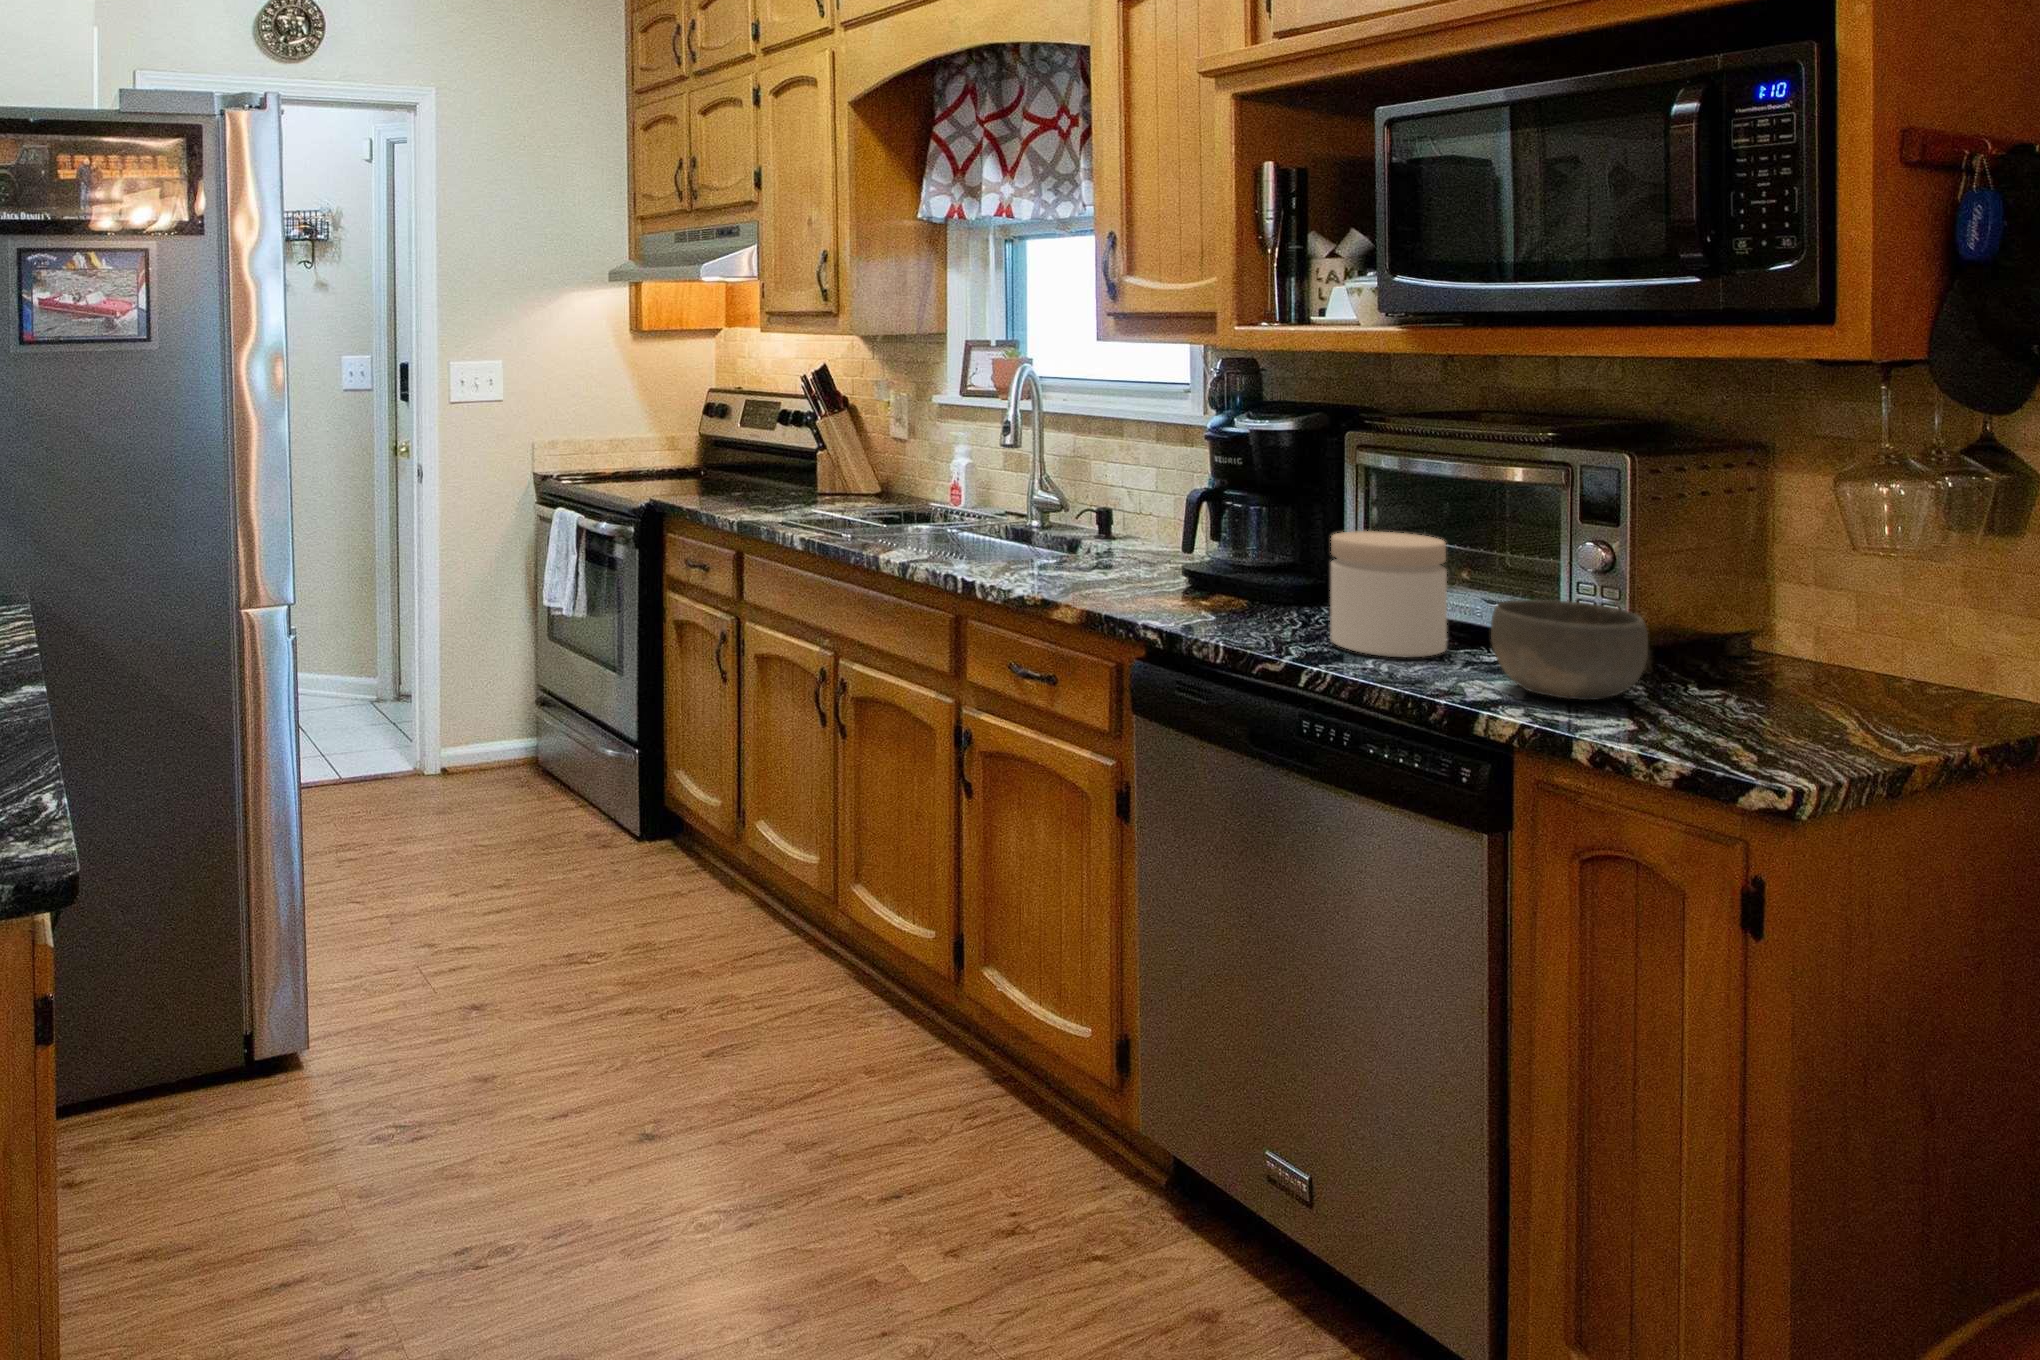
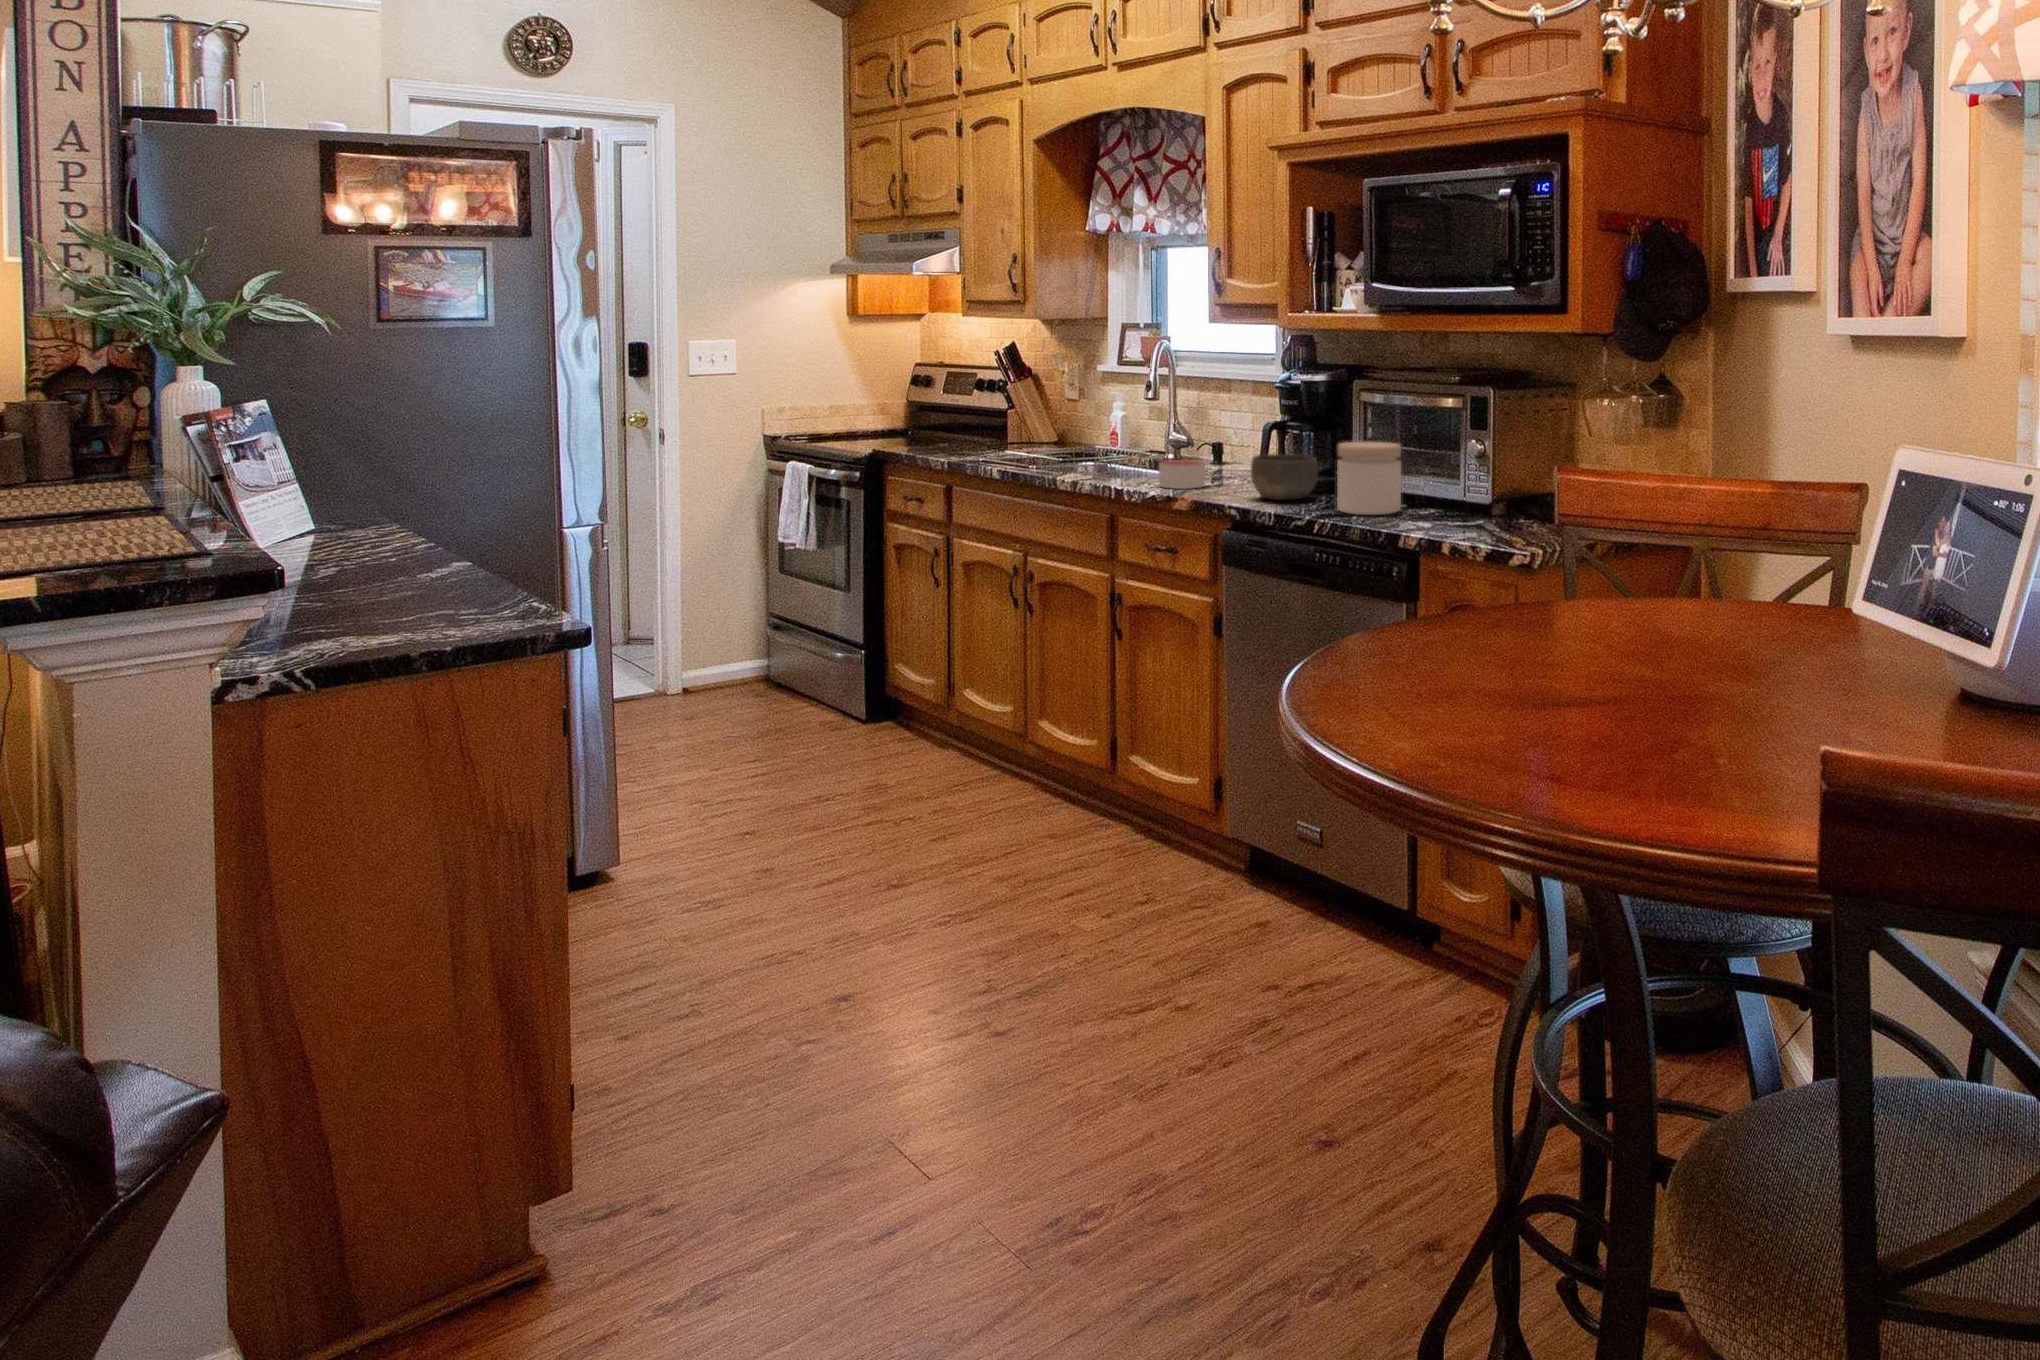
candle: none [1025,537,1096,582] -> present [1159,460,1206,489]
bowl: present [1491,600,1648,700] -> present [1251,454,1318,500]

